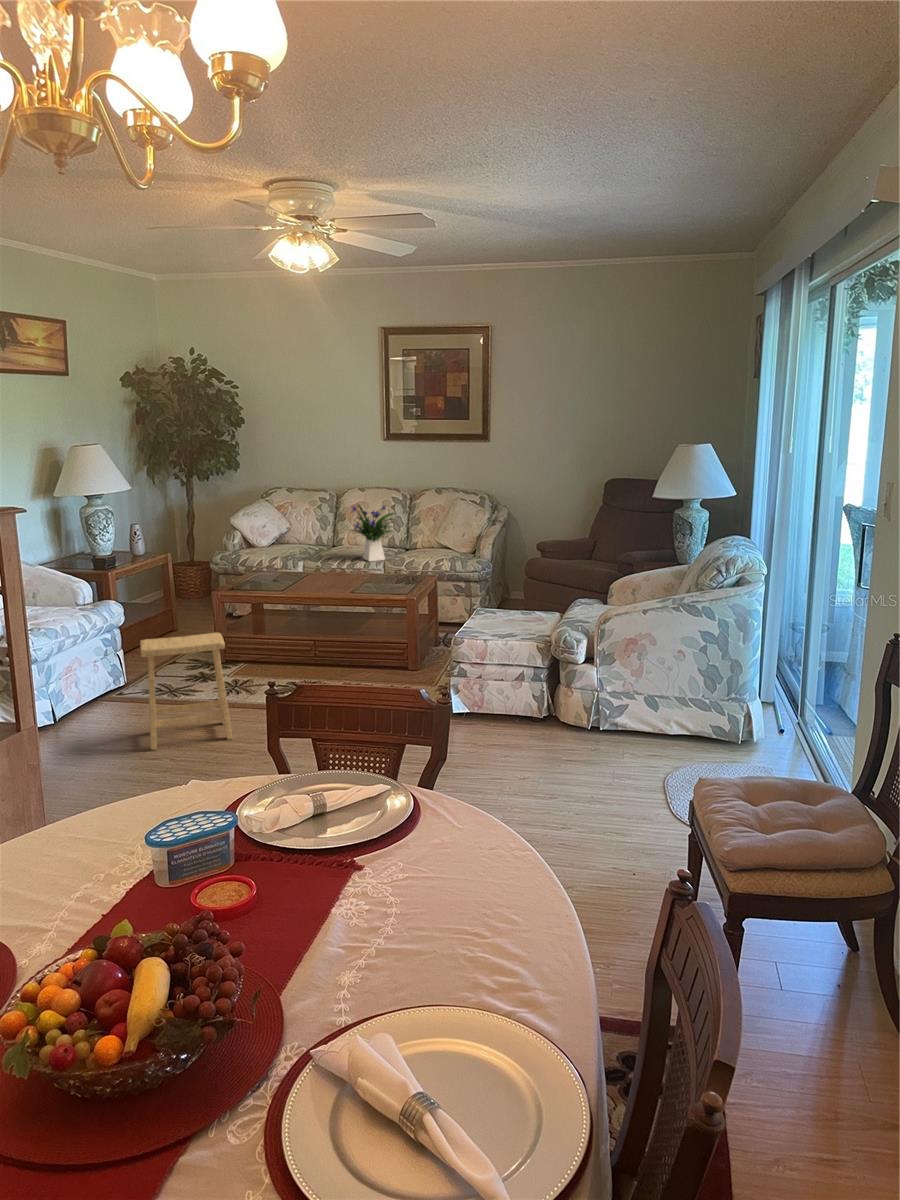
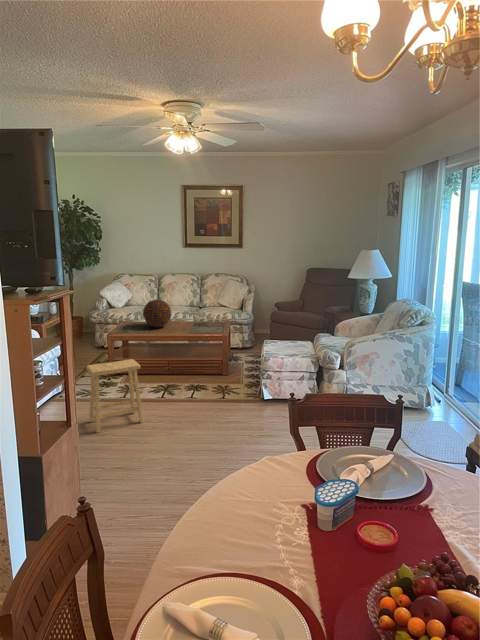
flower arrangement: present [351,504,395,561] -> none [171,282,202,315]
decorative orb: none [281,533,330,582] -> present [143,299,171,327]

